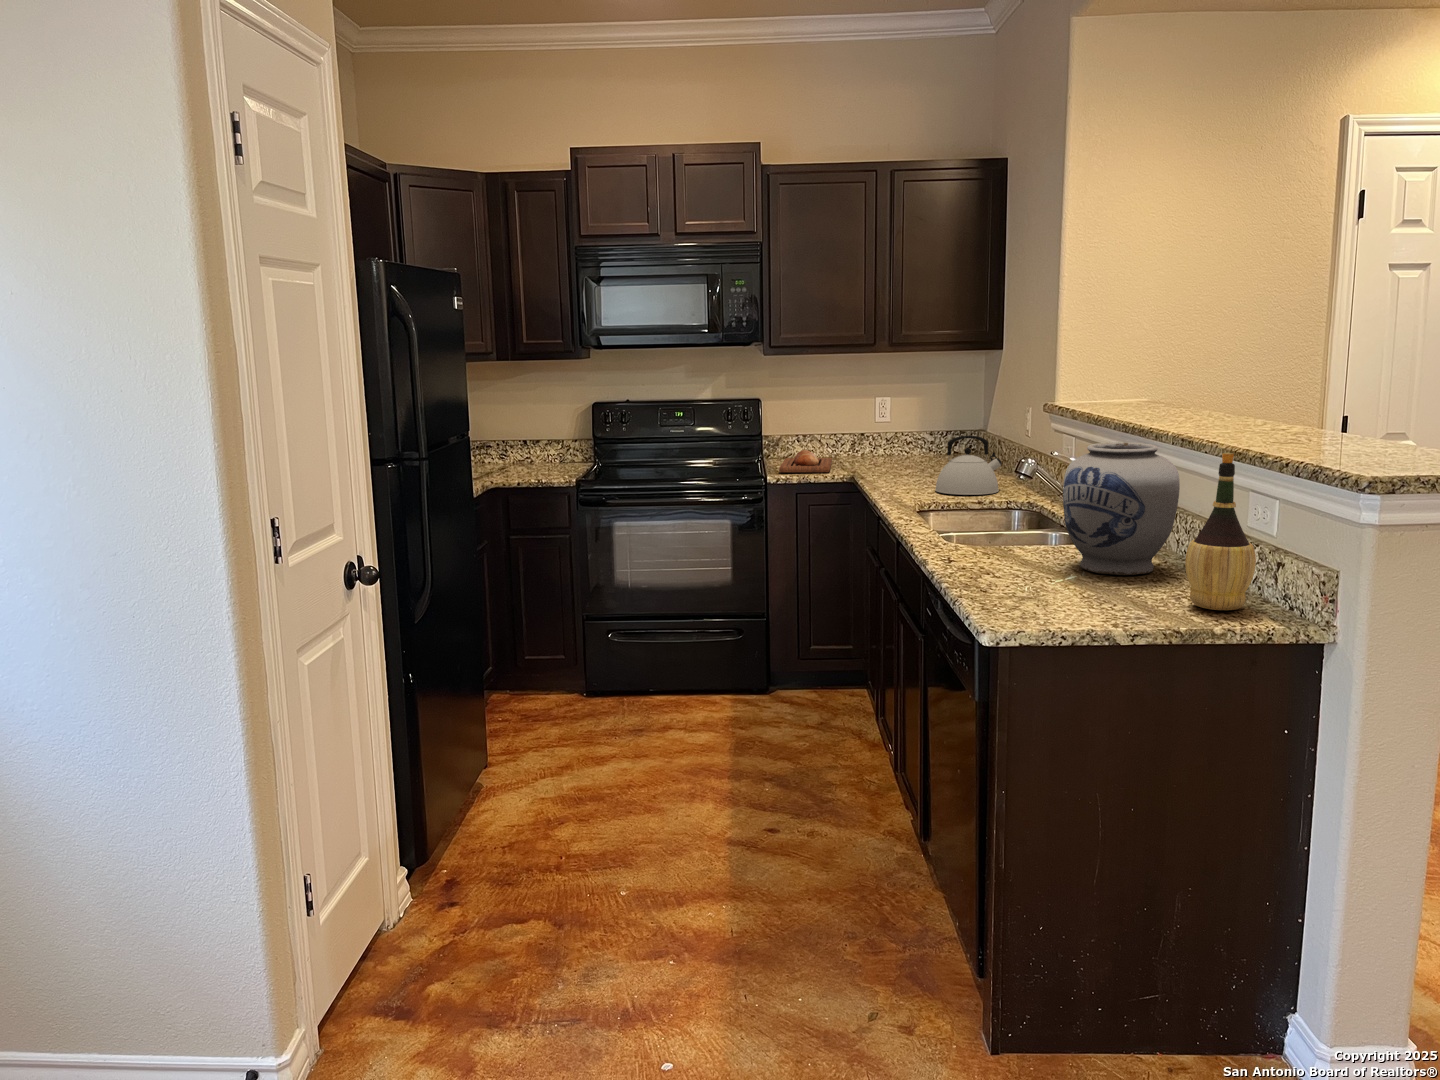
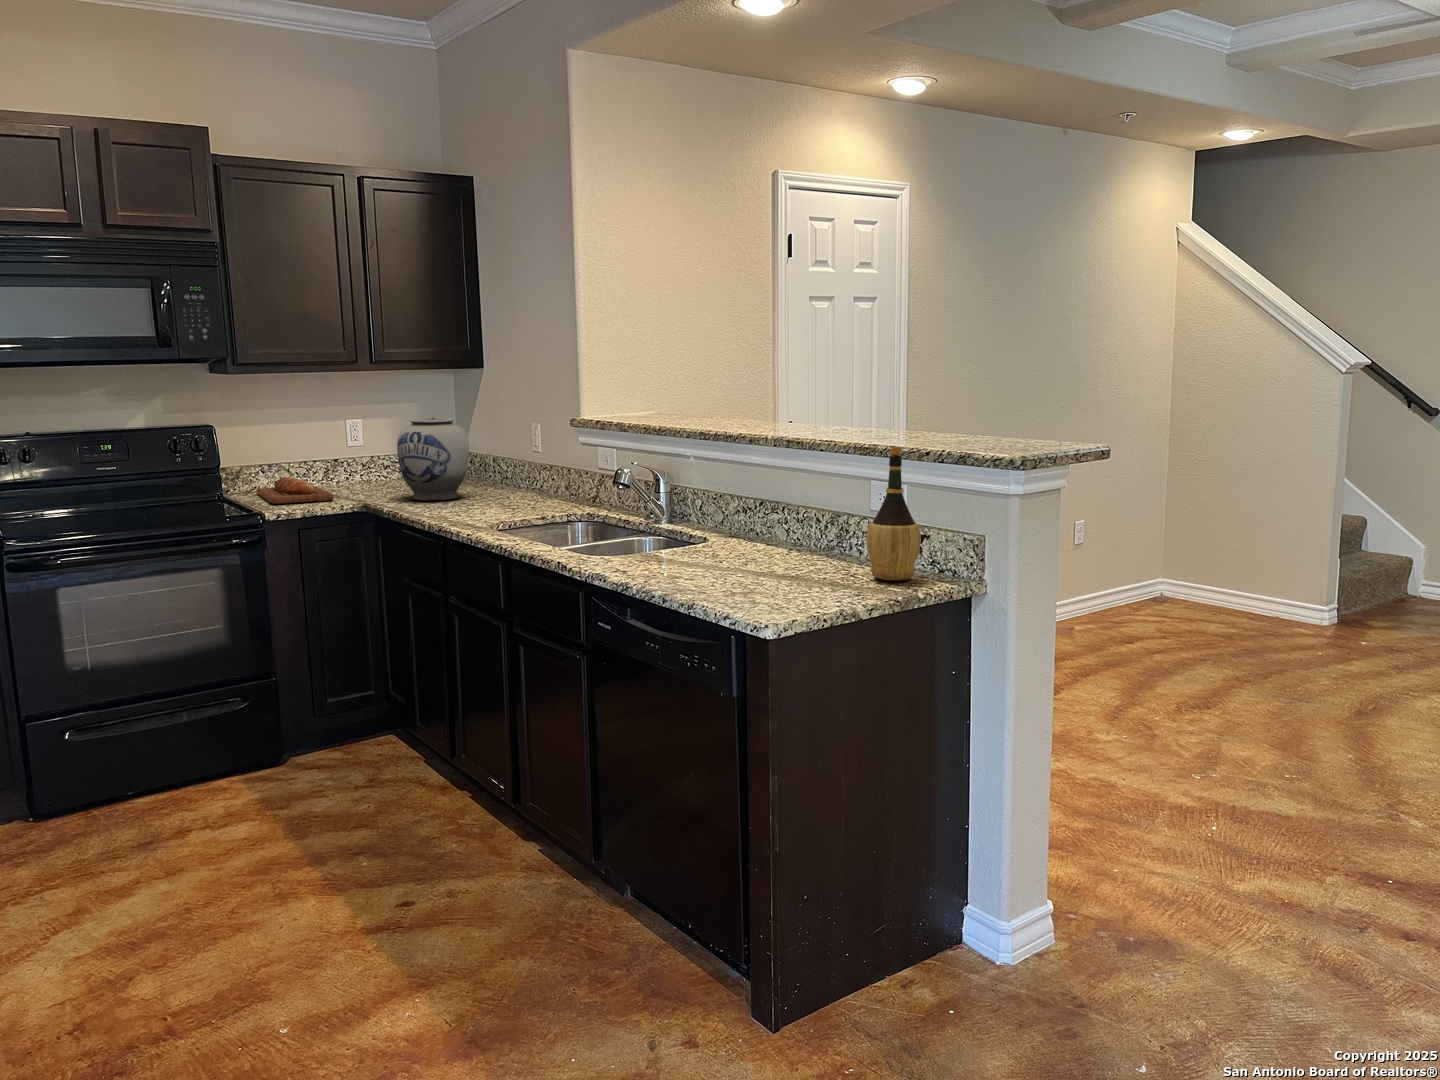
kettle: present [935,436,1002,495] -> none [486,451,551,512]
vase: present [1063,442,1180,575] -> present [397,418,469,501]

